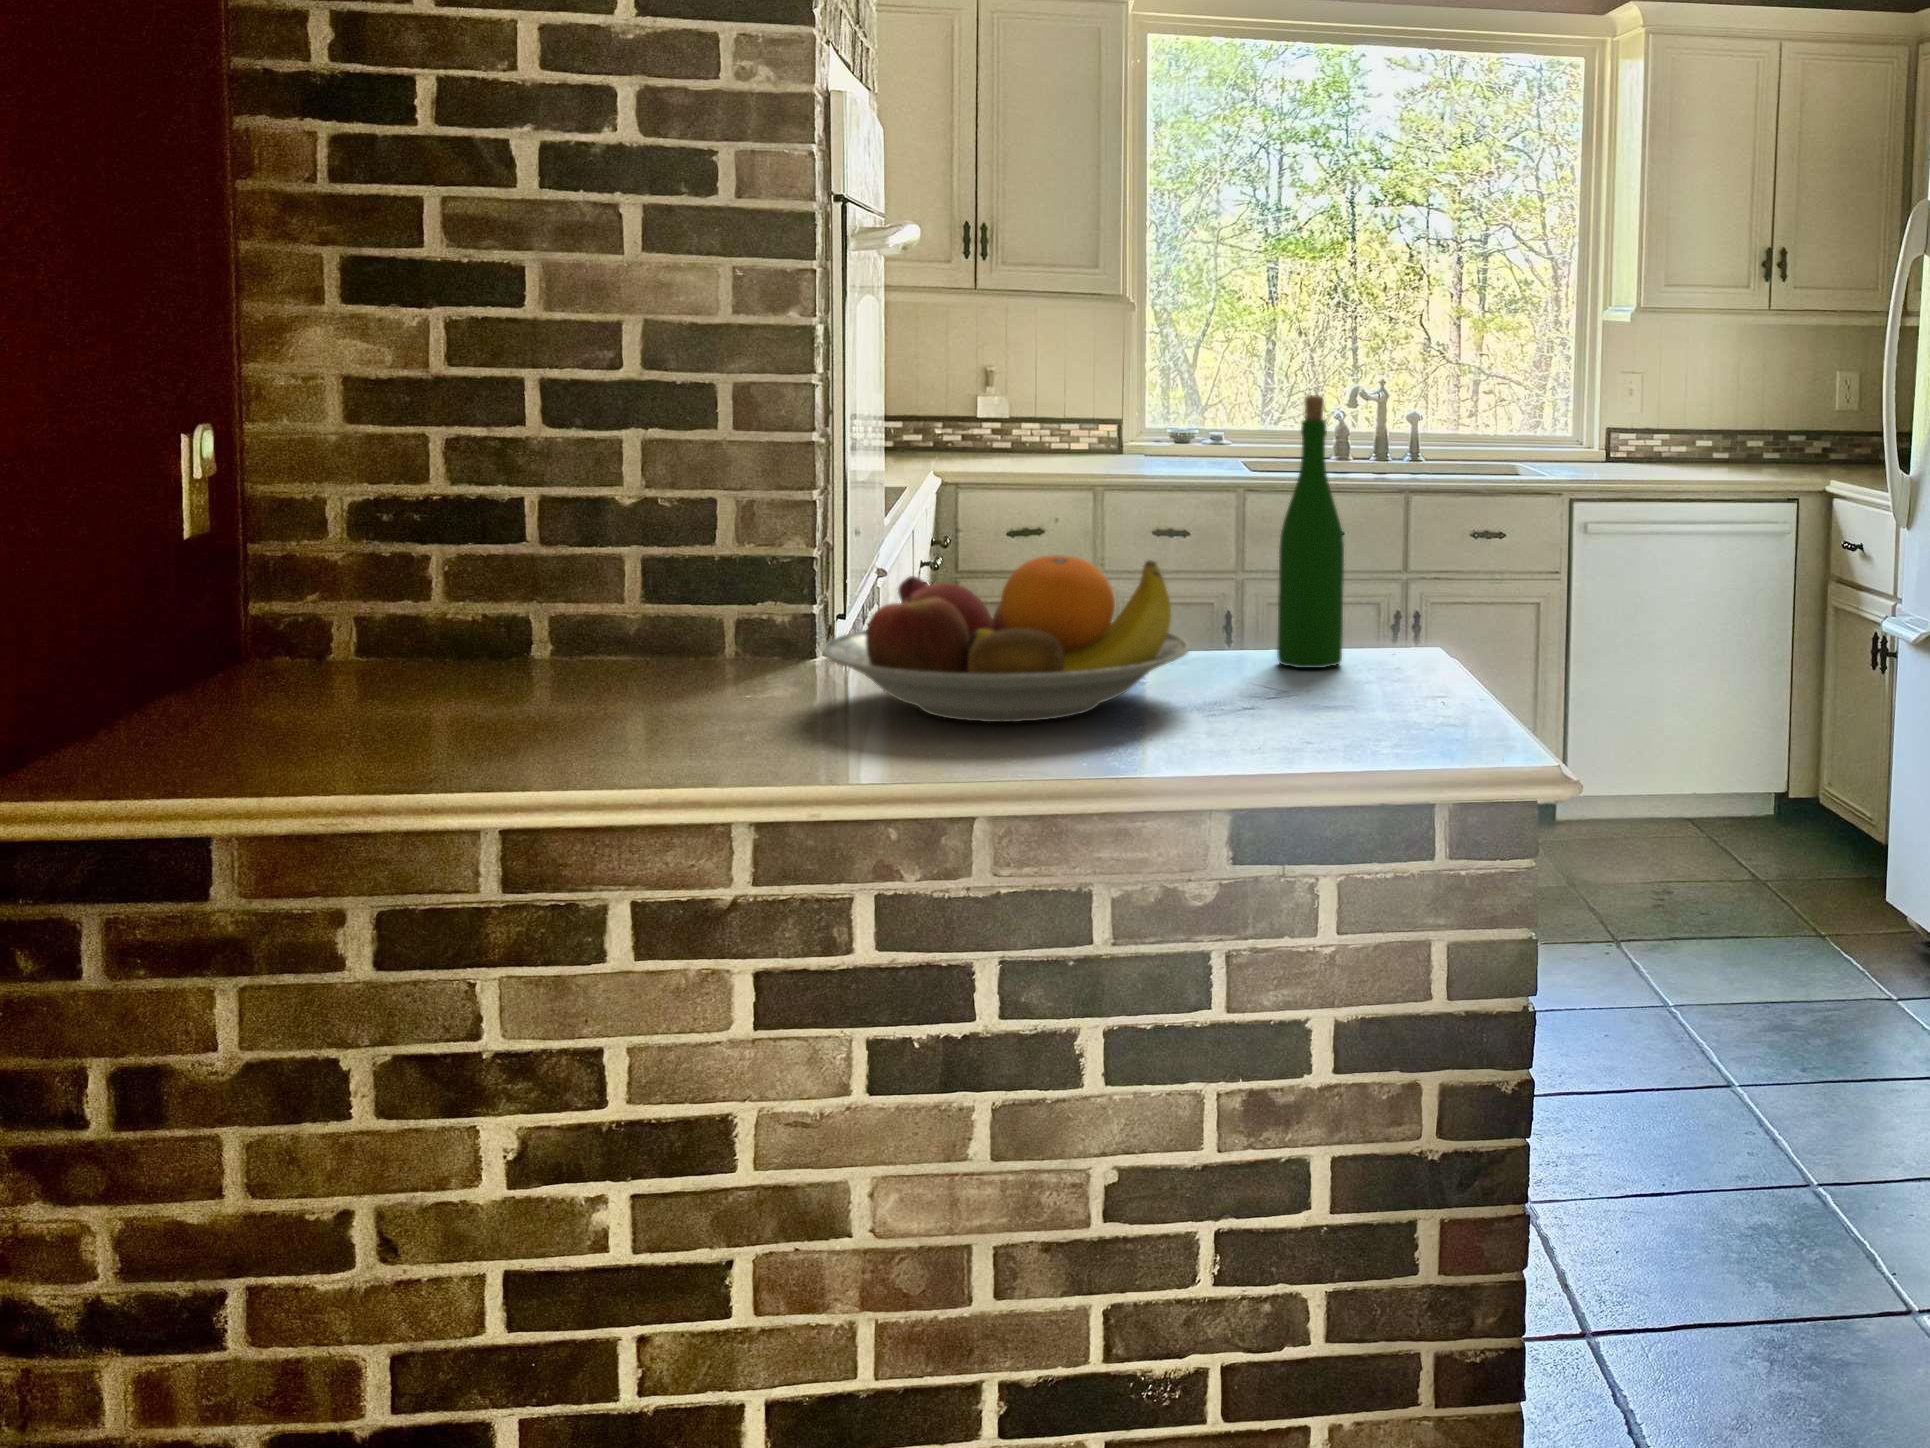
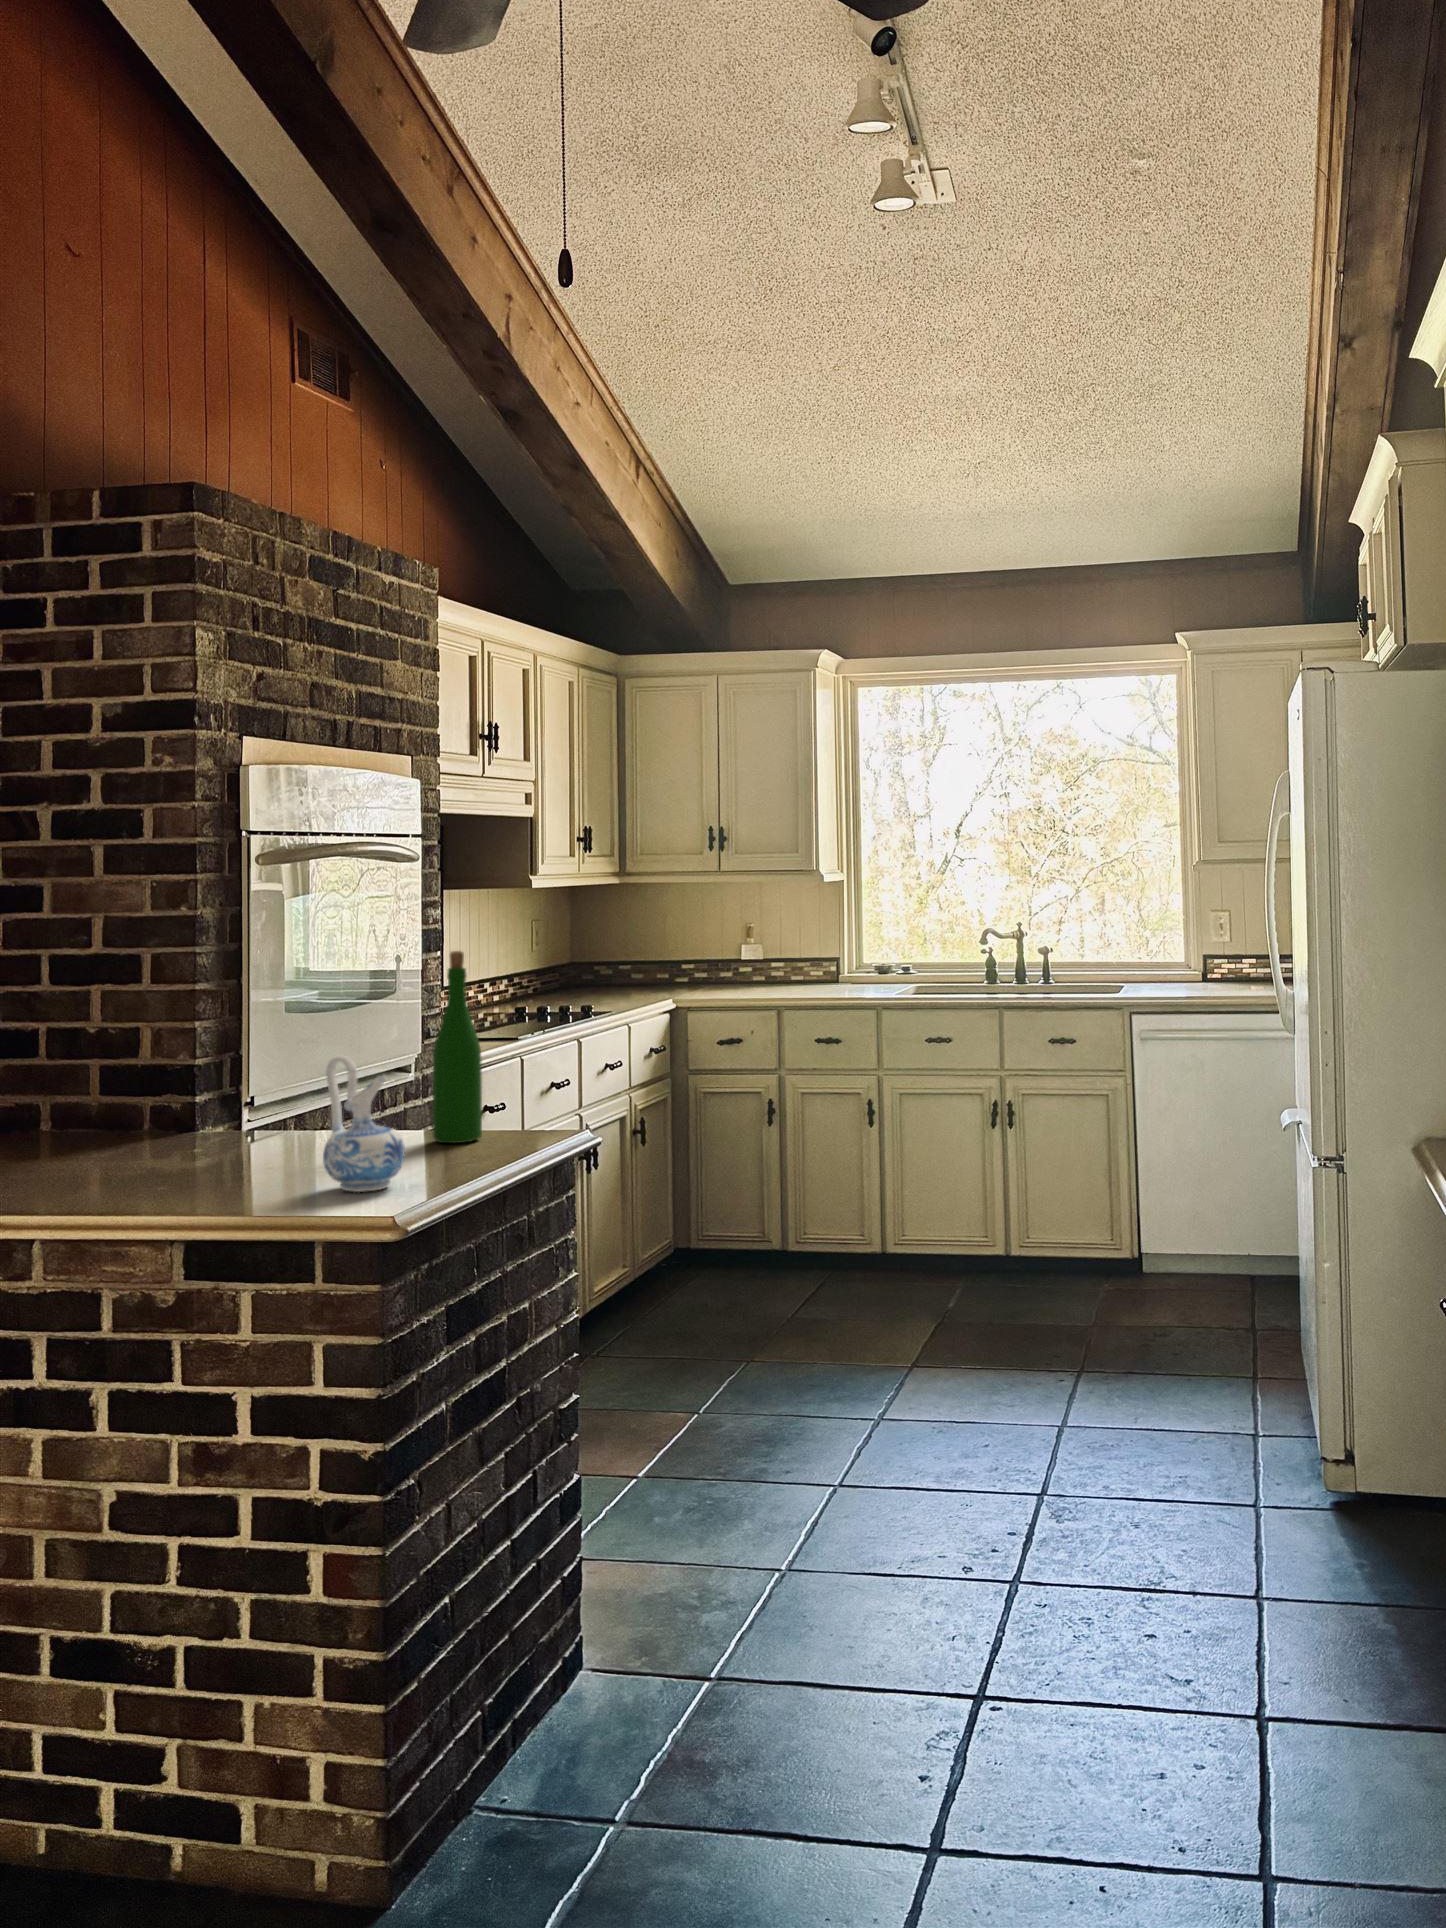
ceramic pitcher: none [1332,542,1445,734] -> present [323,1055,405,1192]
fruit bowl: present [822,555,1190,722] -> none [64,1063,317,1174]

